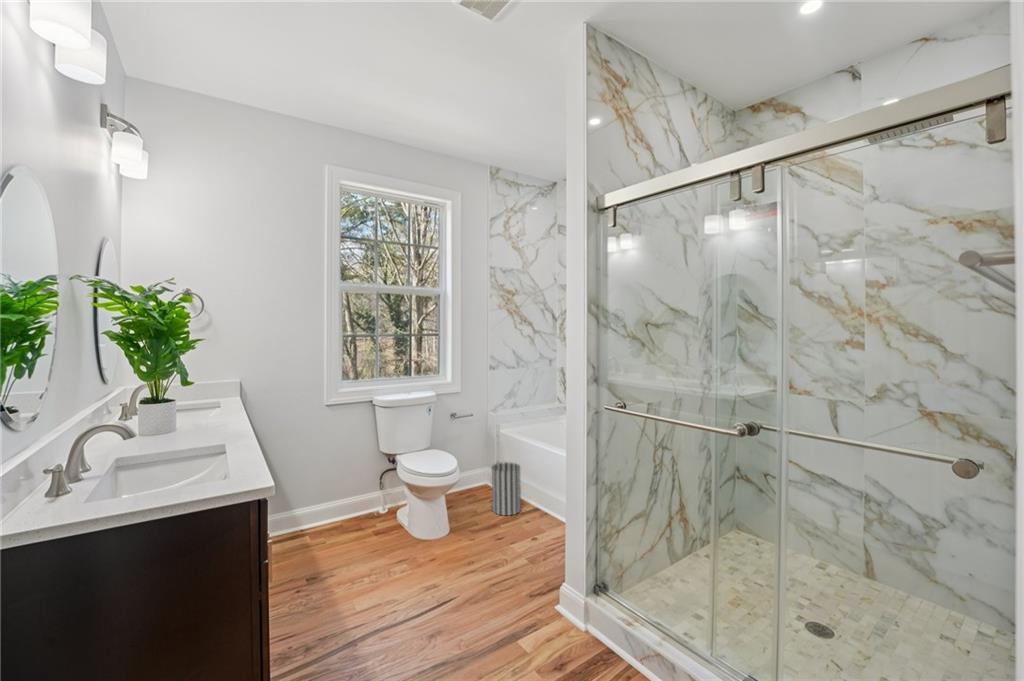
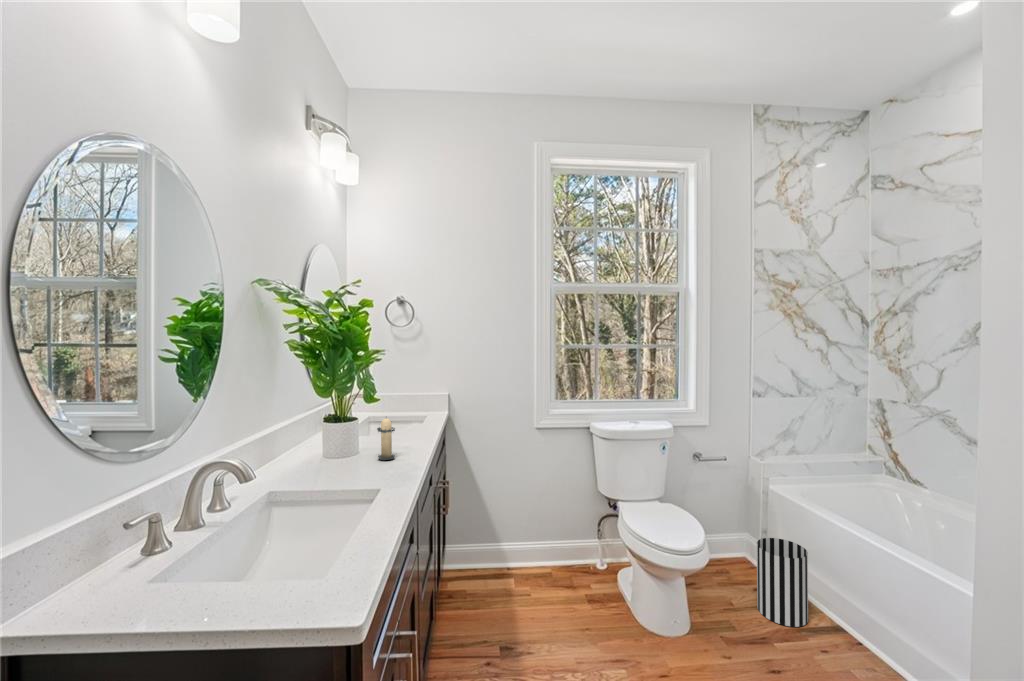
candle: none [193,393,215,432] -> present [377,418,395,460]

